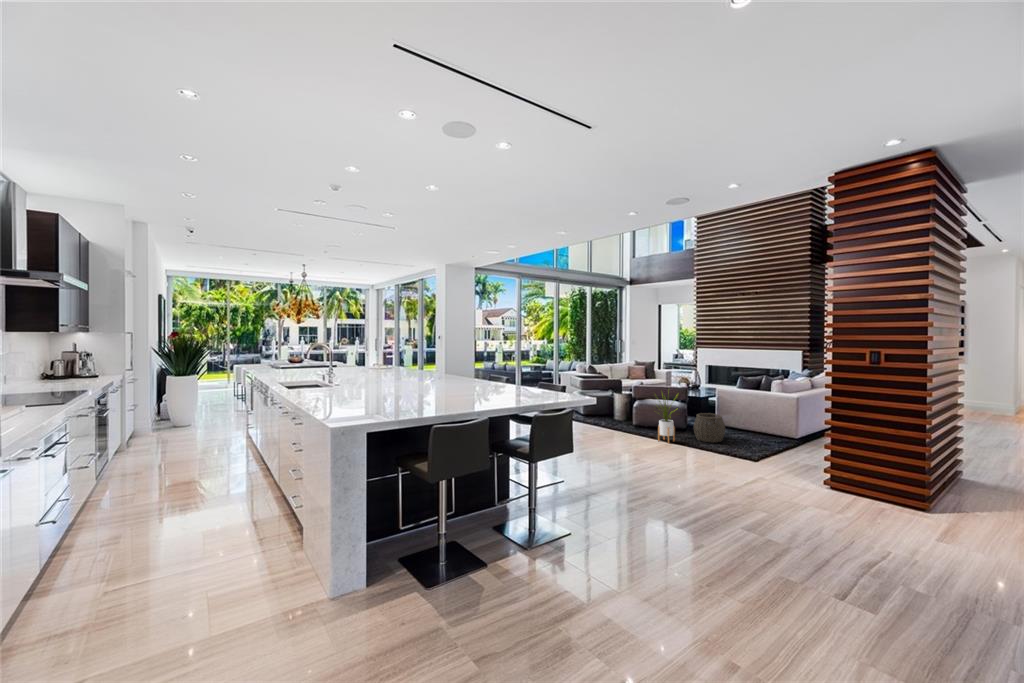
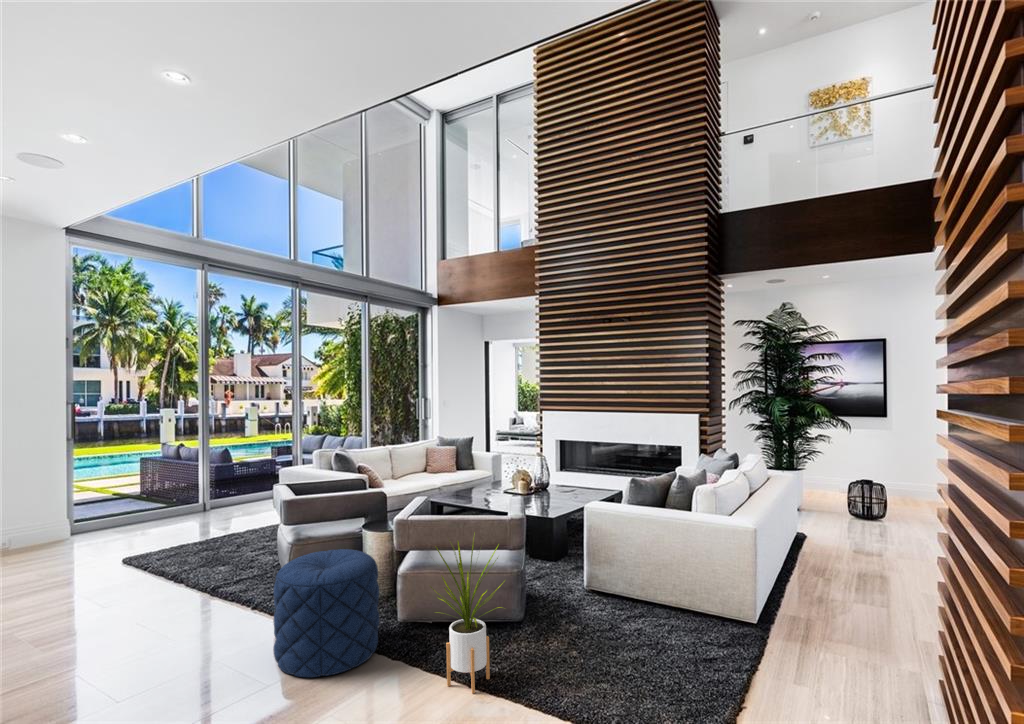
pouf: none [589,395,628,436] -> present [273,549,379,677]
woven basket: present [694,413,725,442] -> none [536,584,610,671]

